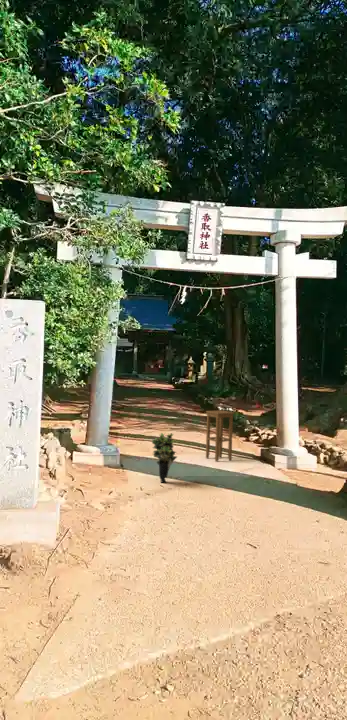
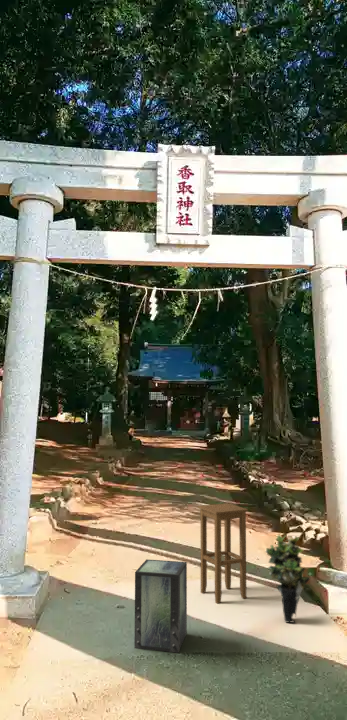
potted plant: present [152,433,177,482] -> present [266,536,310,622]
storage box: none [182,434,206,475] -> present [134,559,187,653]

